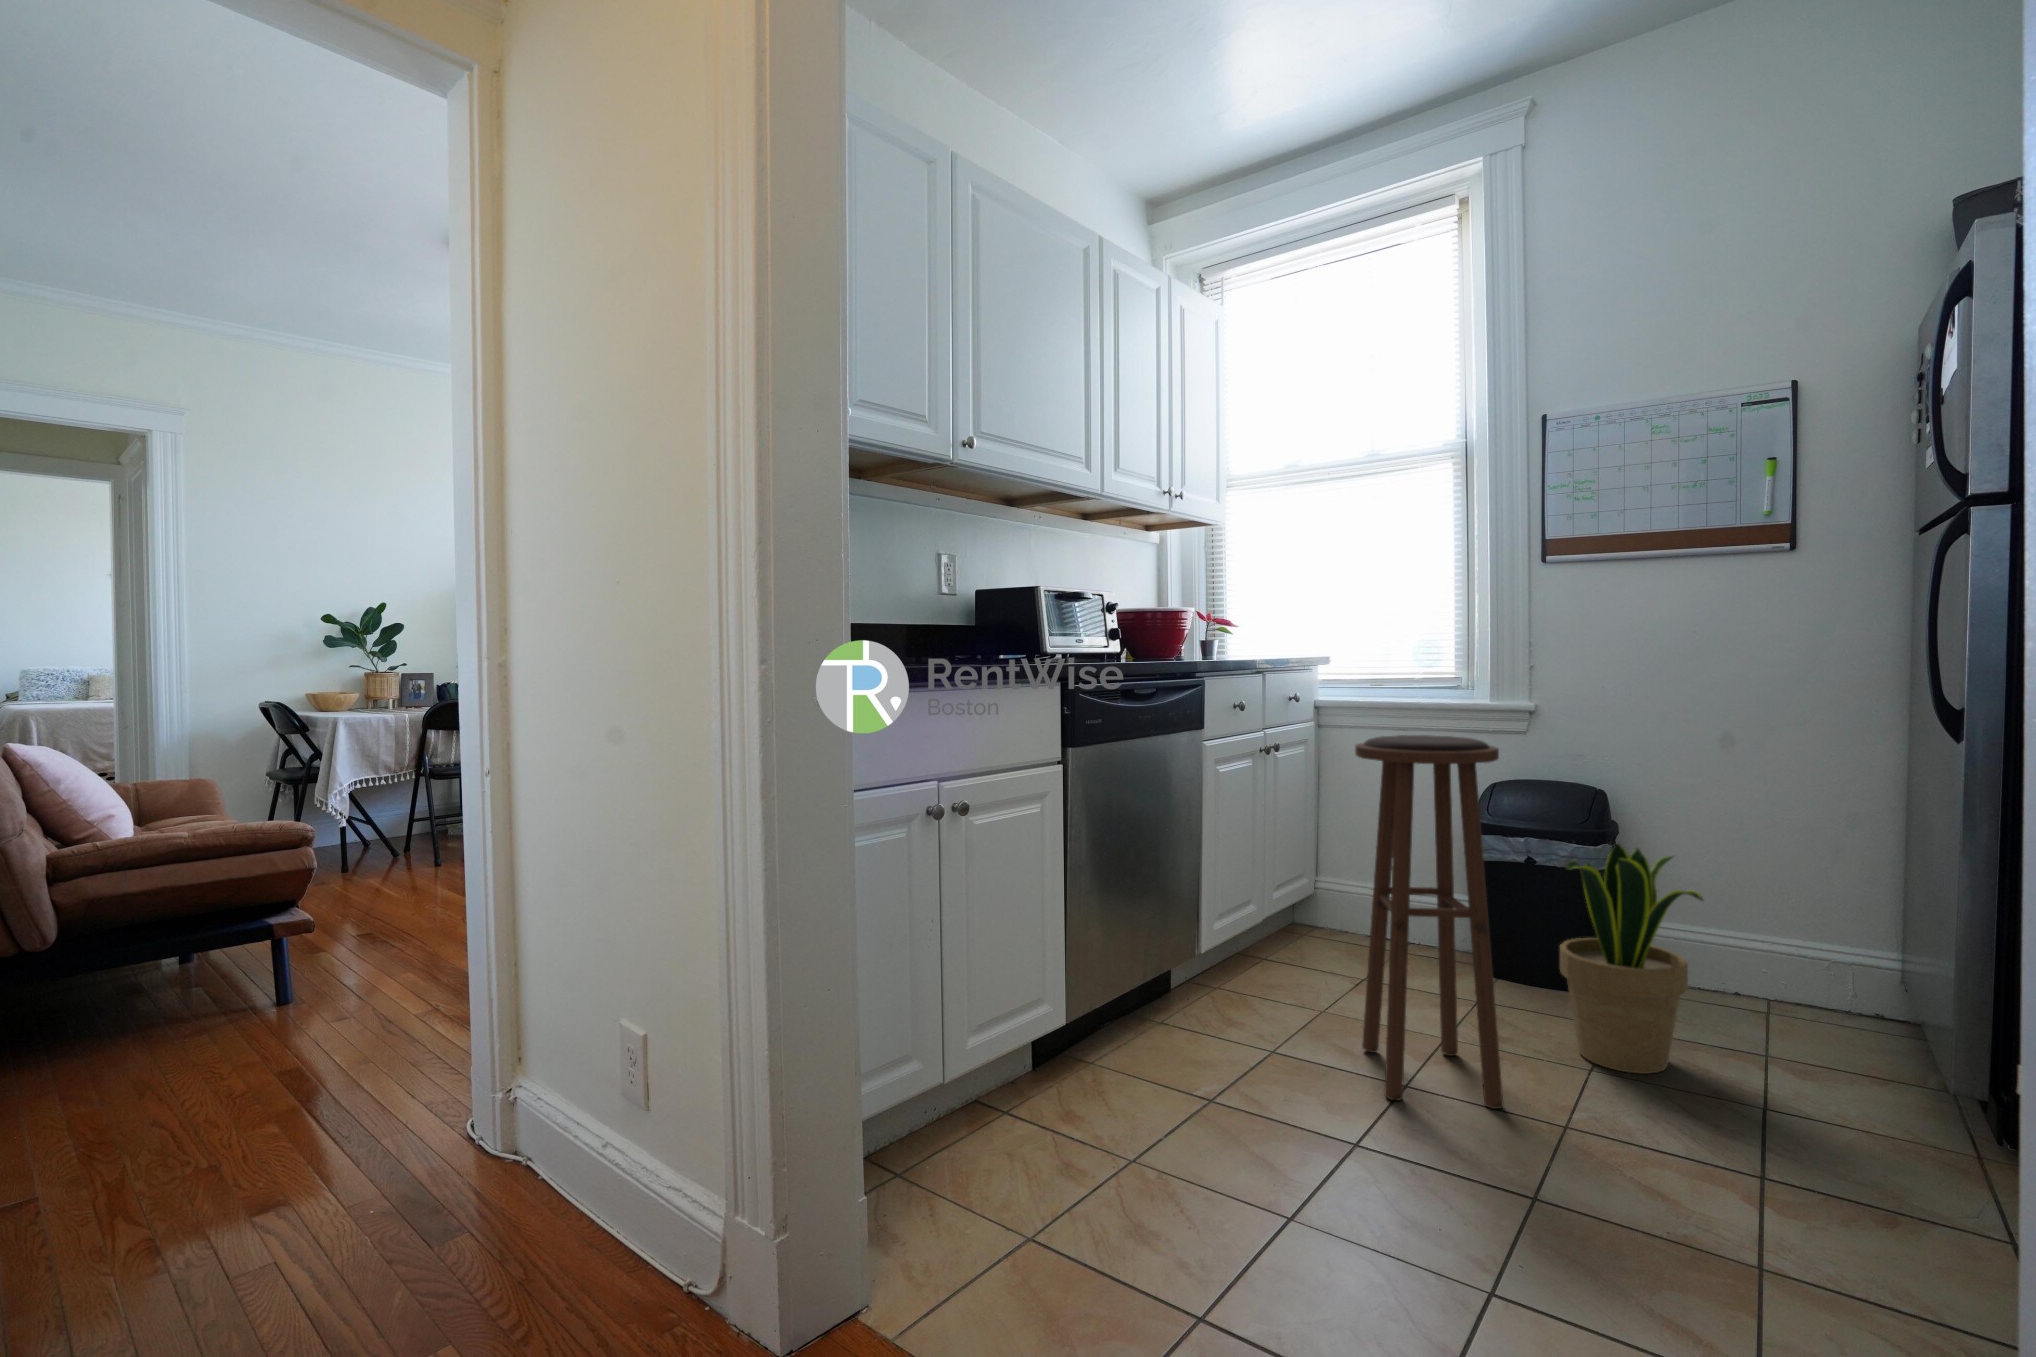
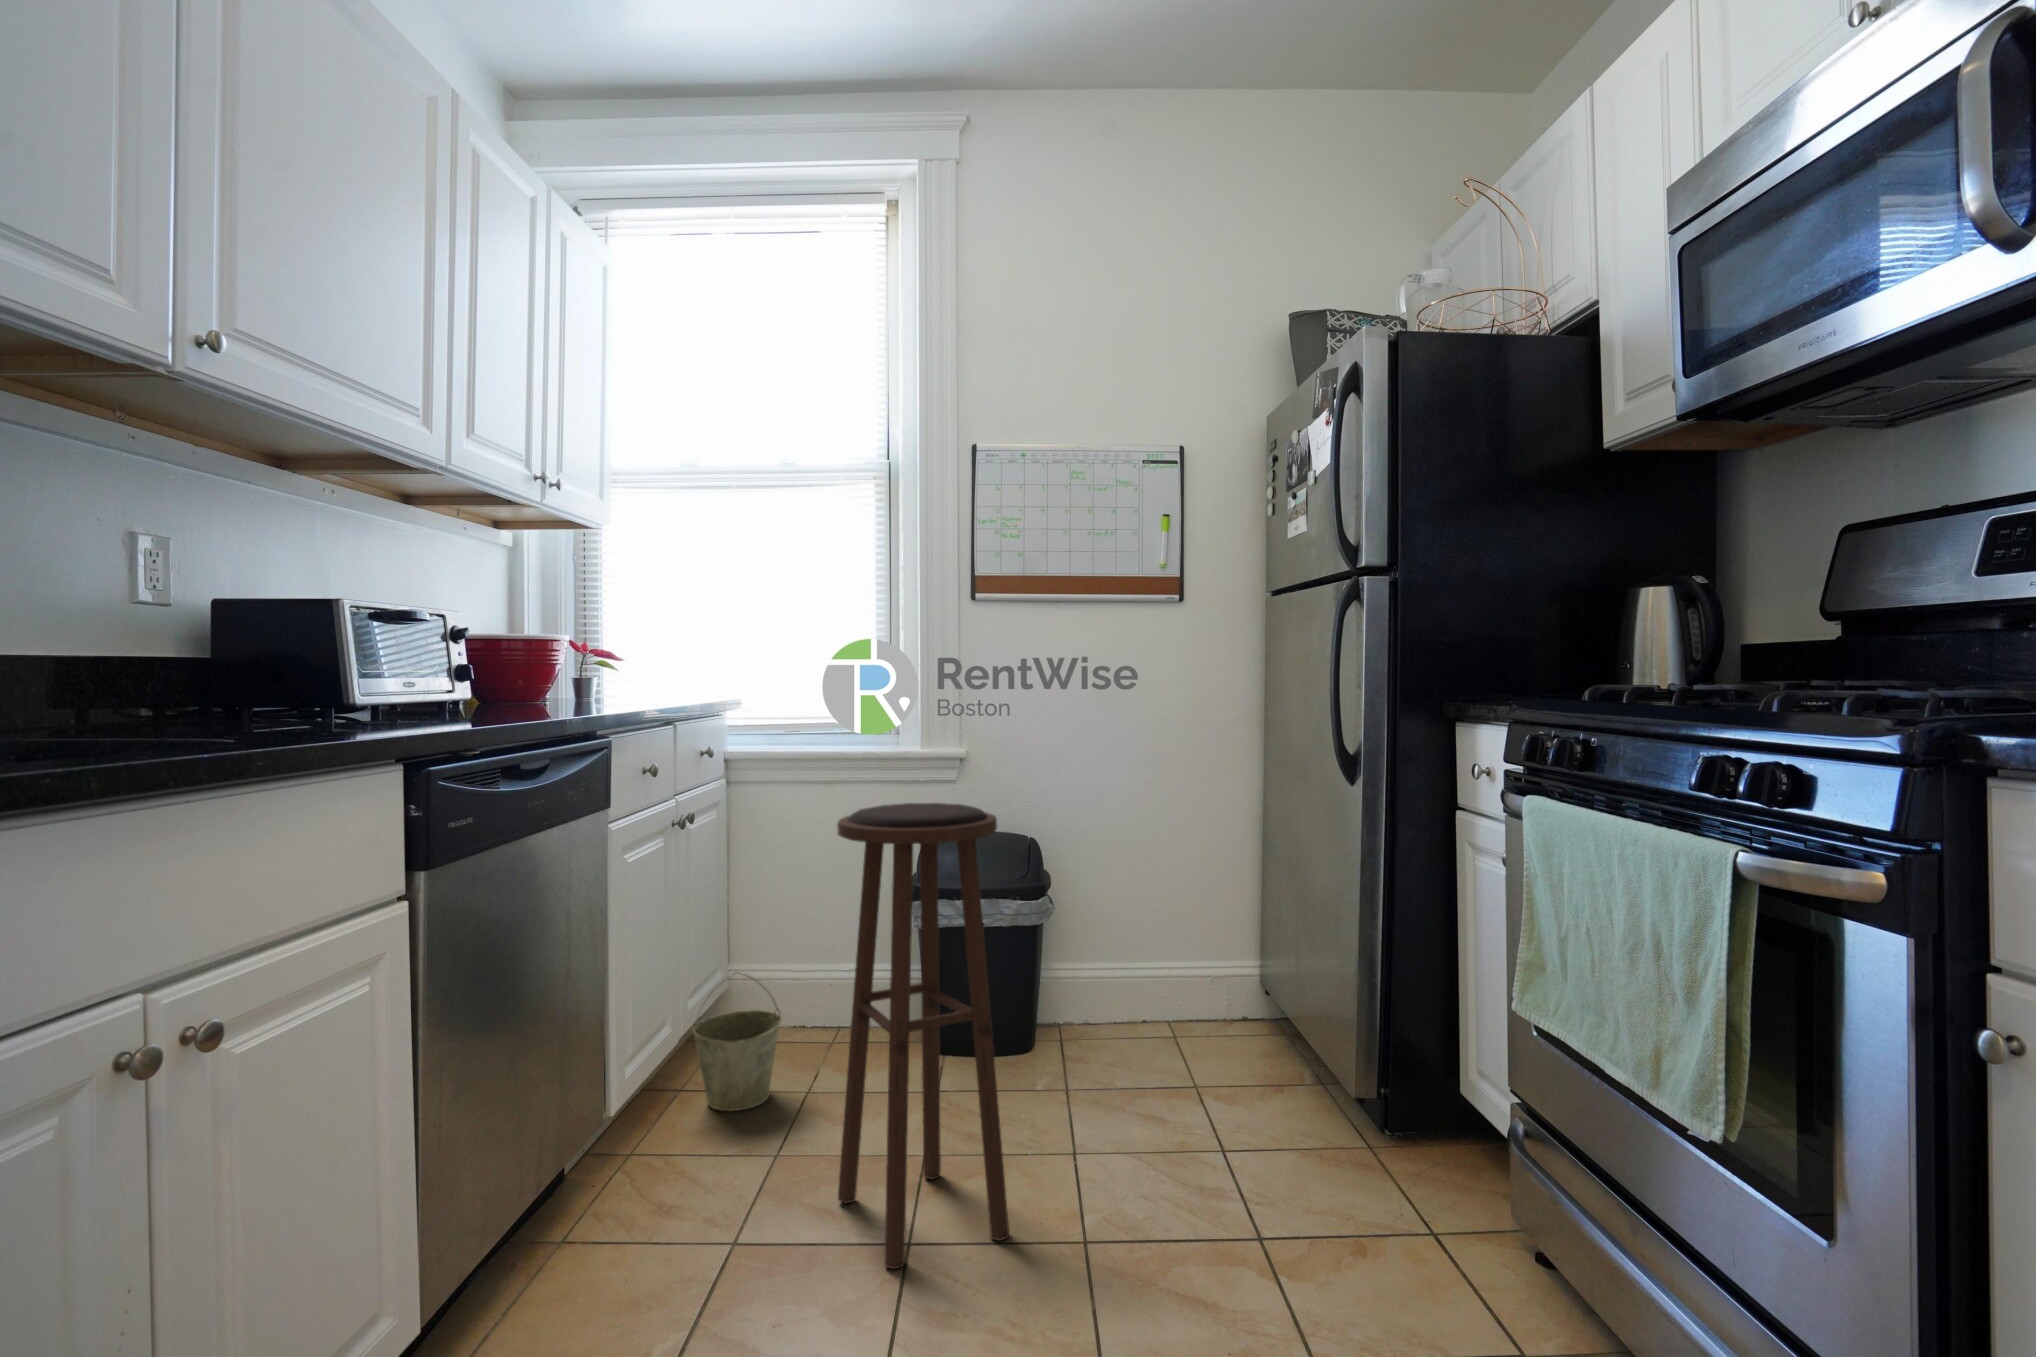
potted plant: present [1560,844,1703,1074] -> none [1030,902,1160,1146]
bucket: none [1271,870,1342,978] -> present [693,973,781,1111]

